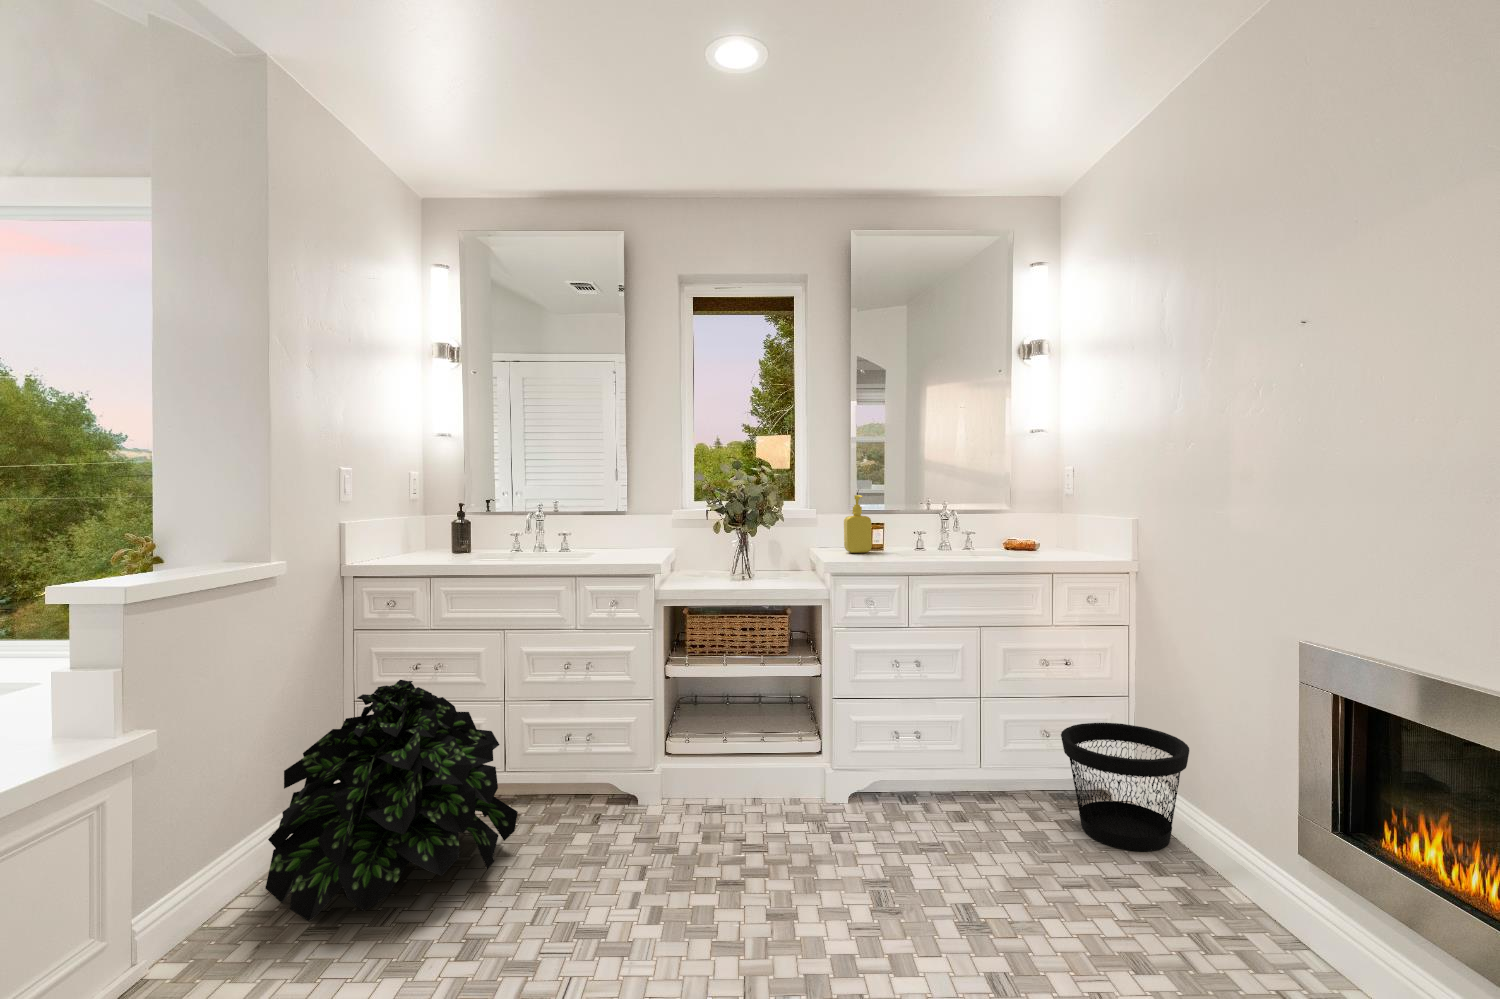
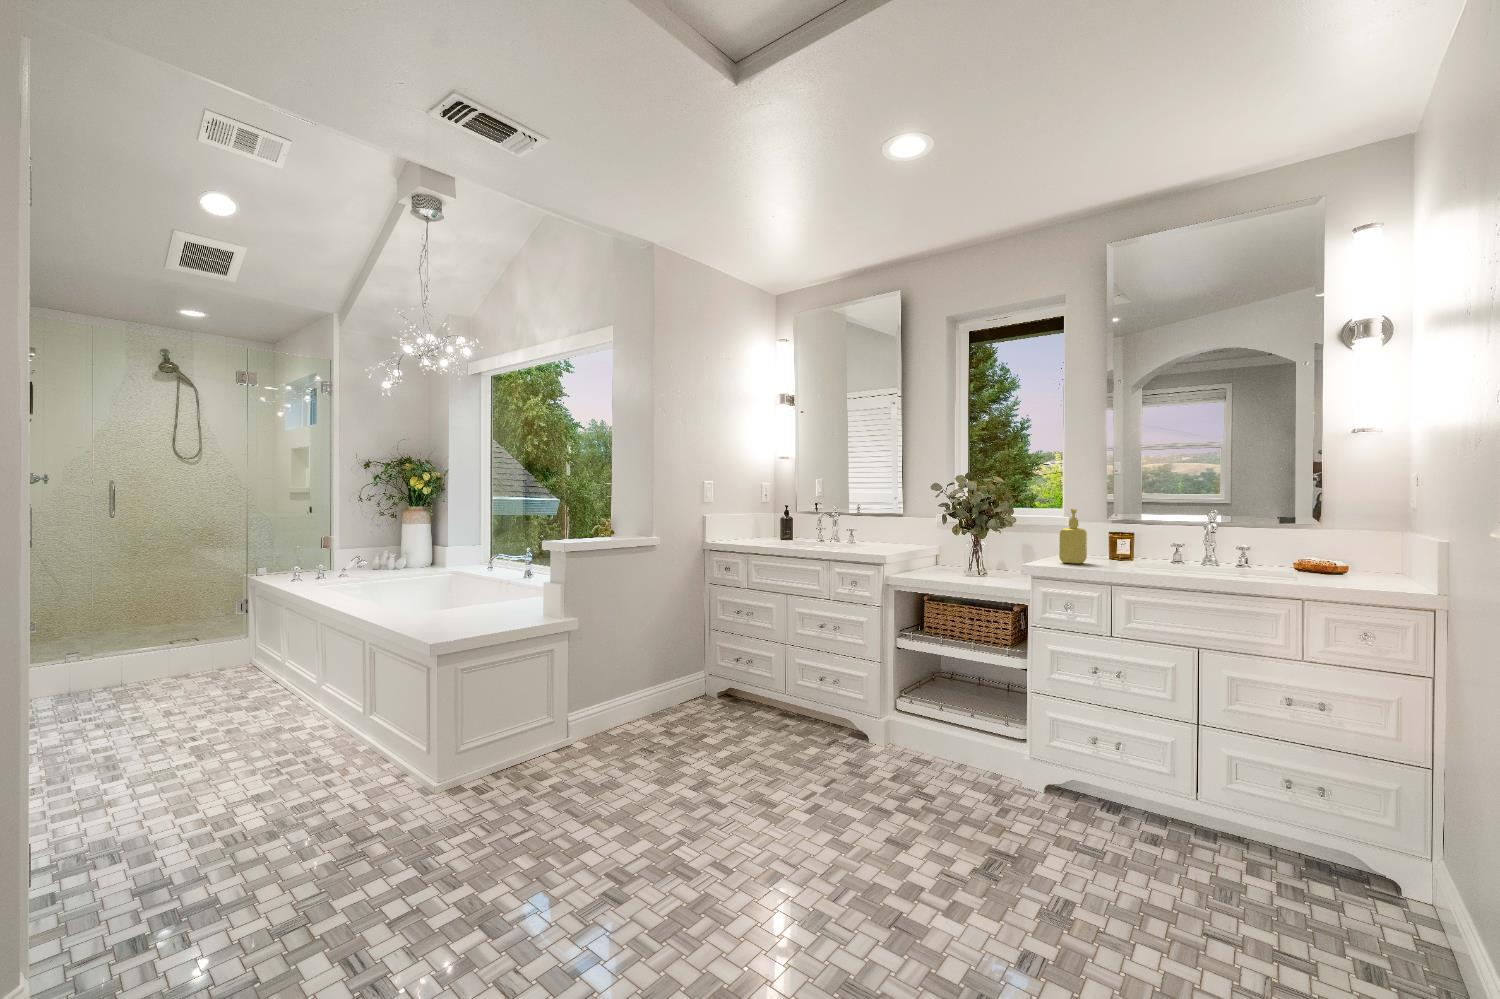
potted plant: present [265,680,518,921] -> none [634,616,770,749]
wastebasket: present [1061,723,1189,851] -> none [1255,780,1435,948]

